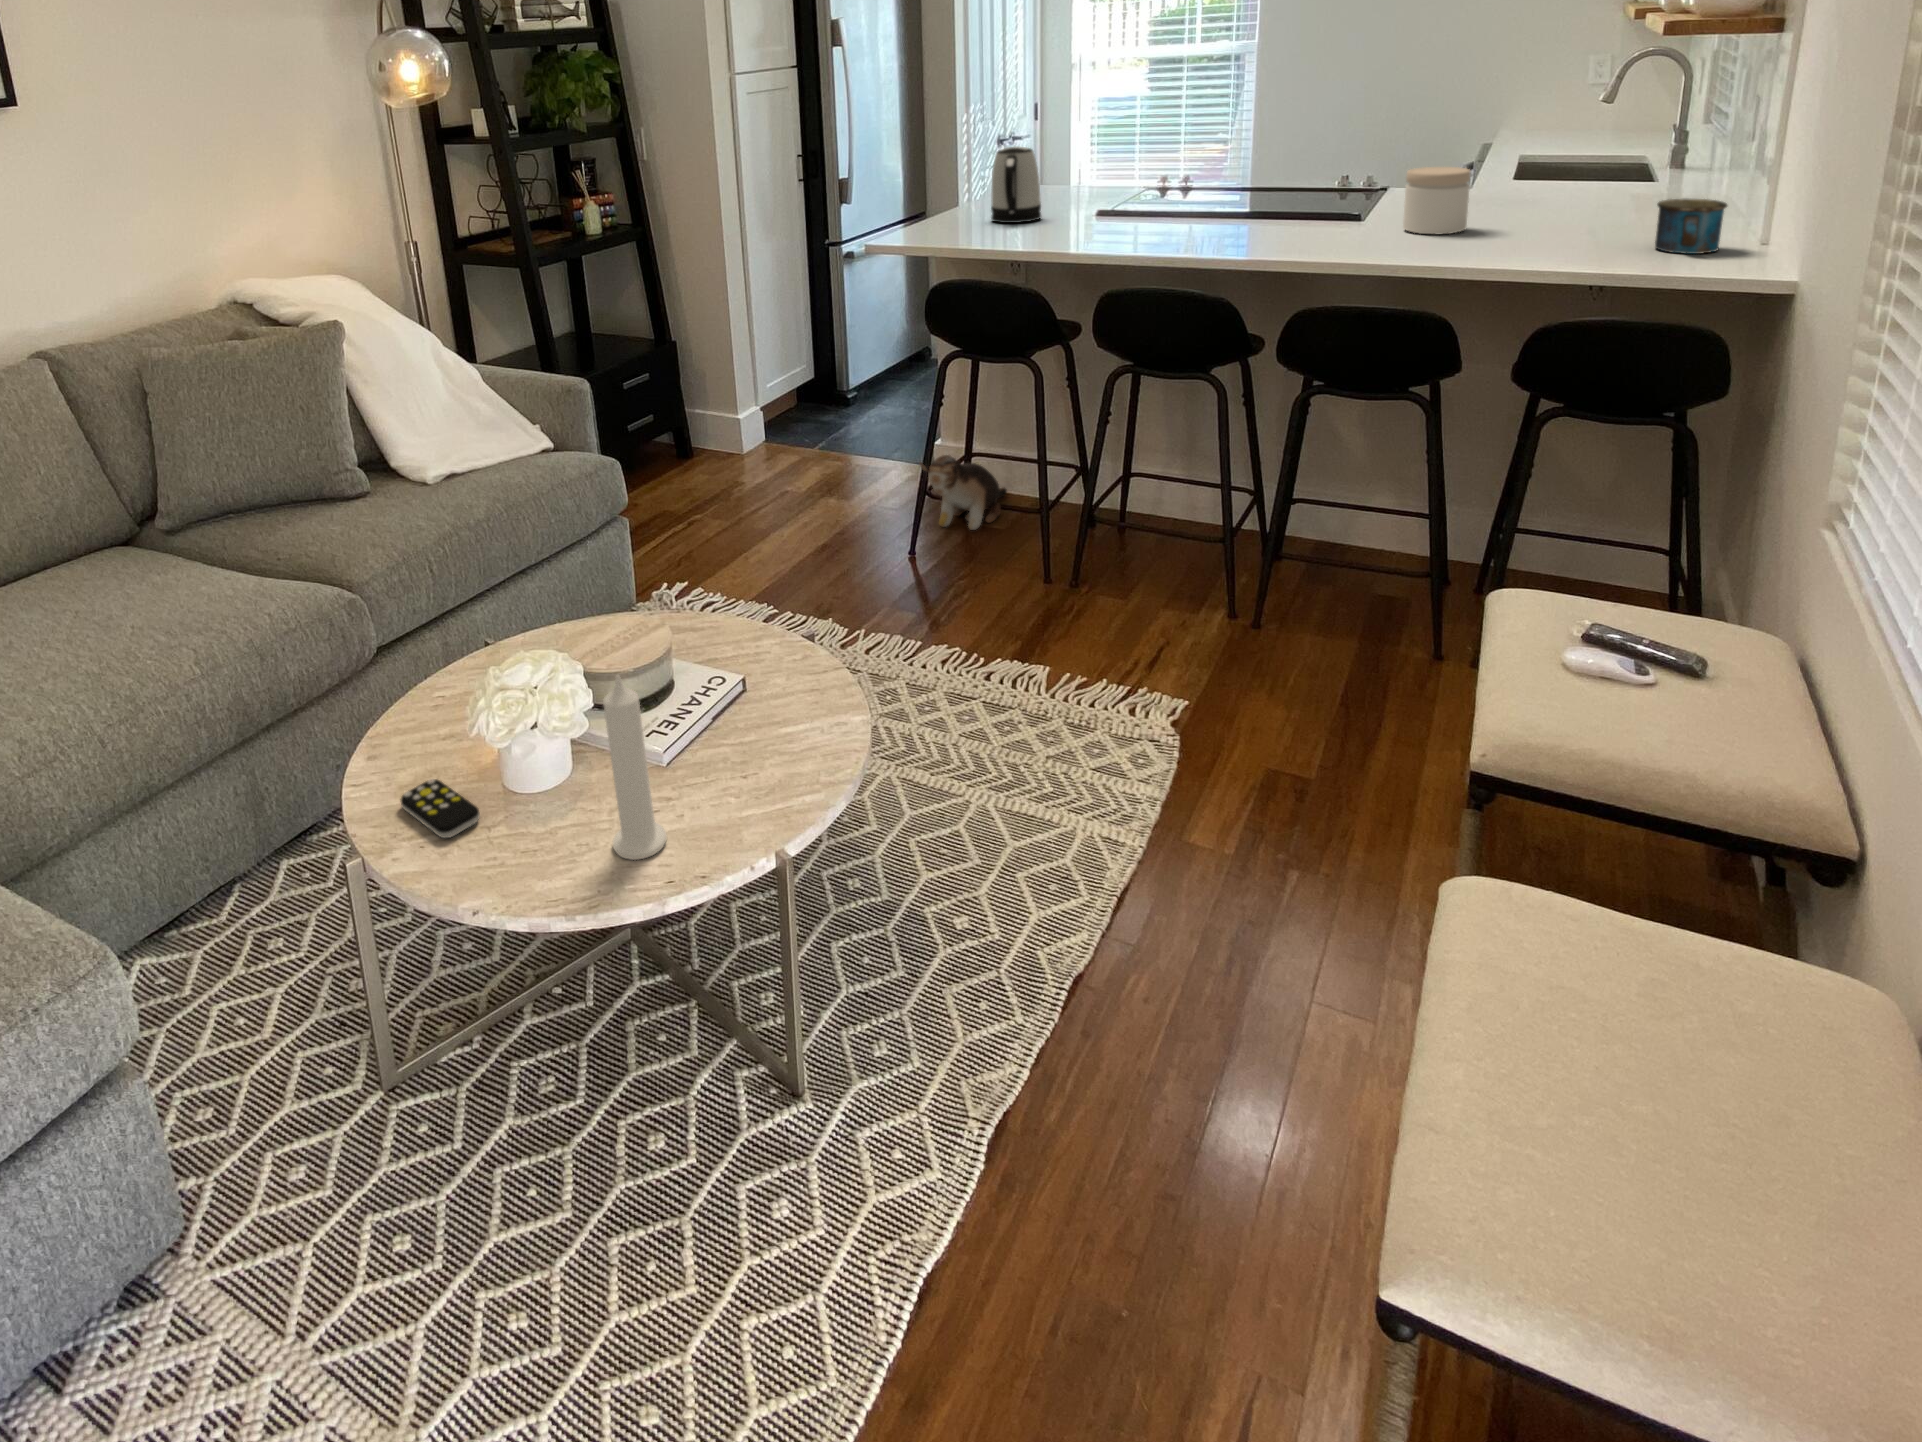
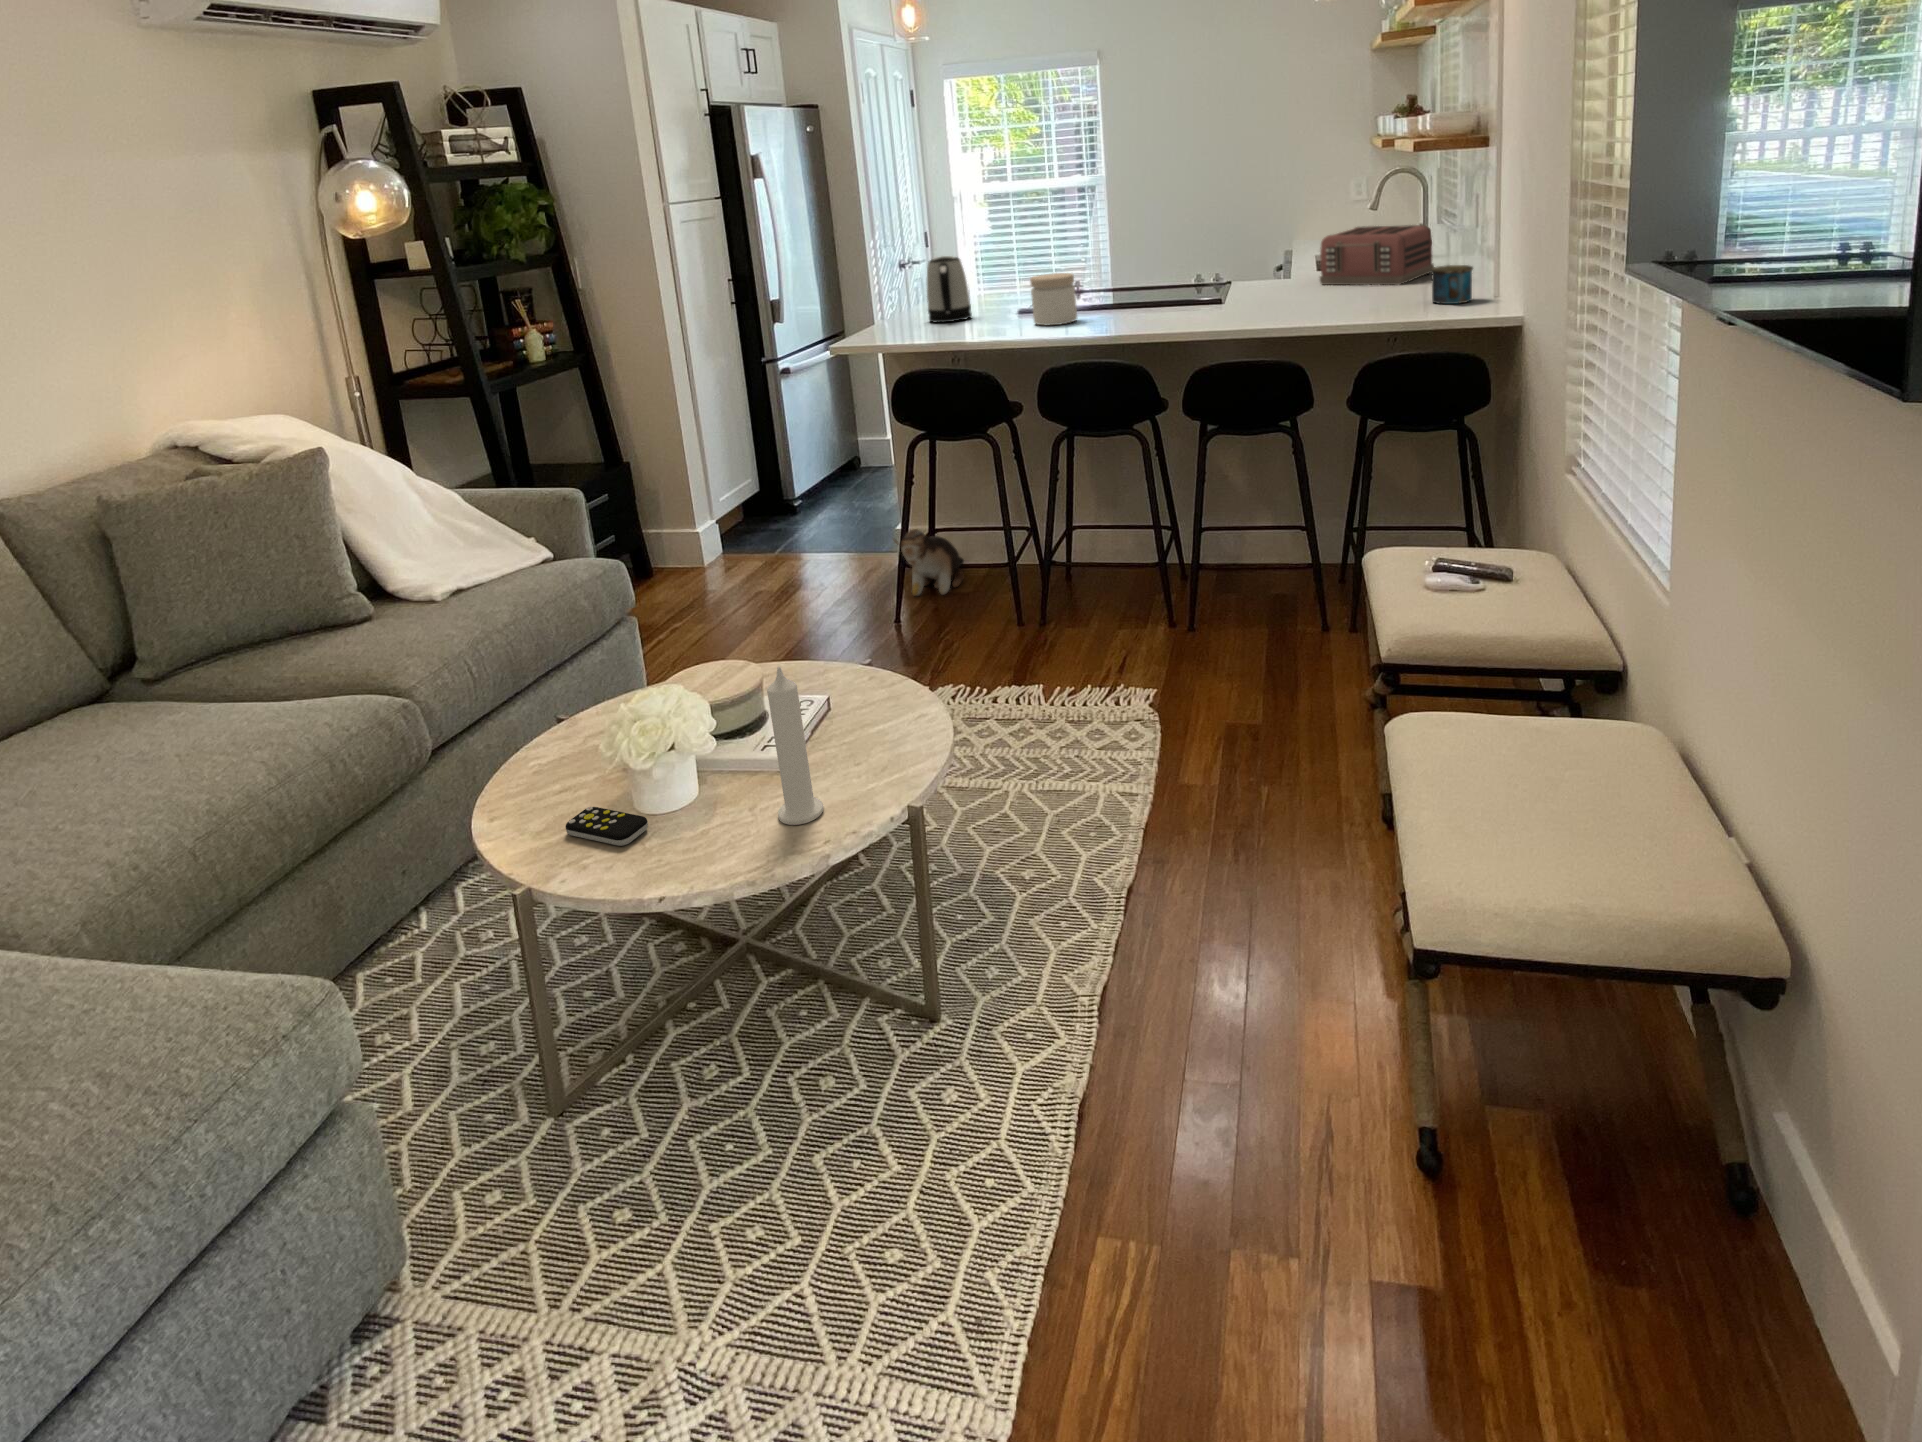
toaster: none [1498,133,1676,216] -> present [1320,225,1434,285]
jar: present [1403,167,1470,234] -> present [1030,273,1077,326]

